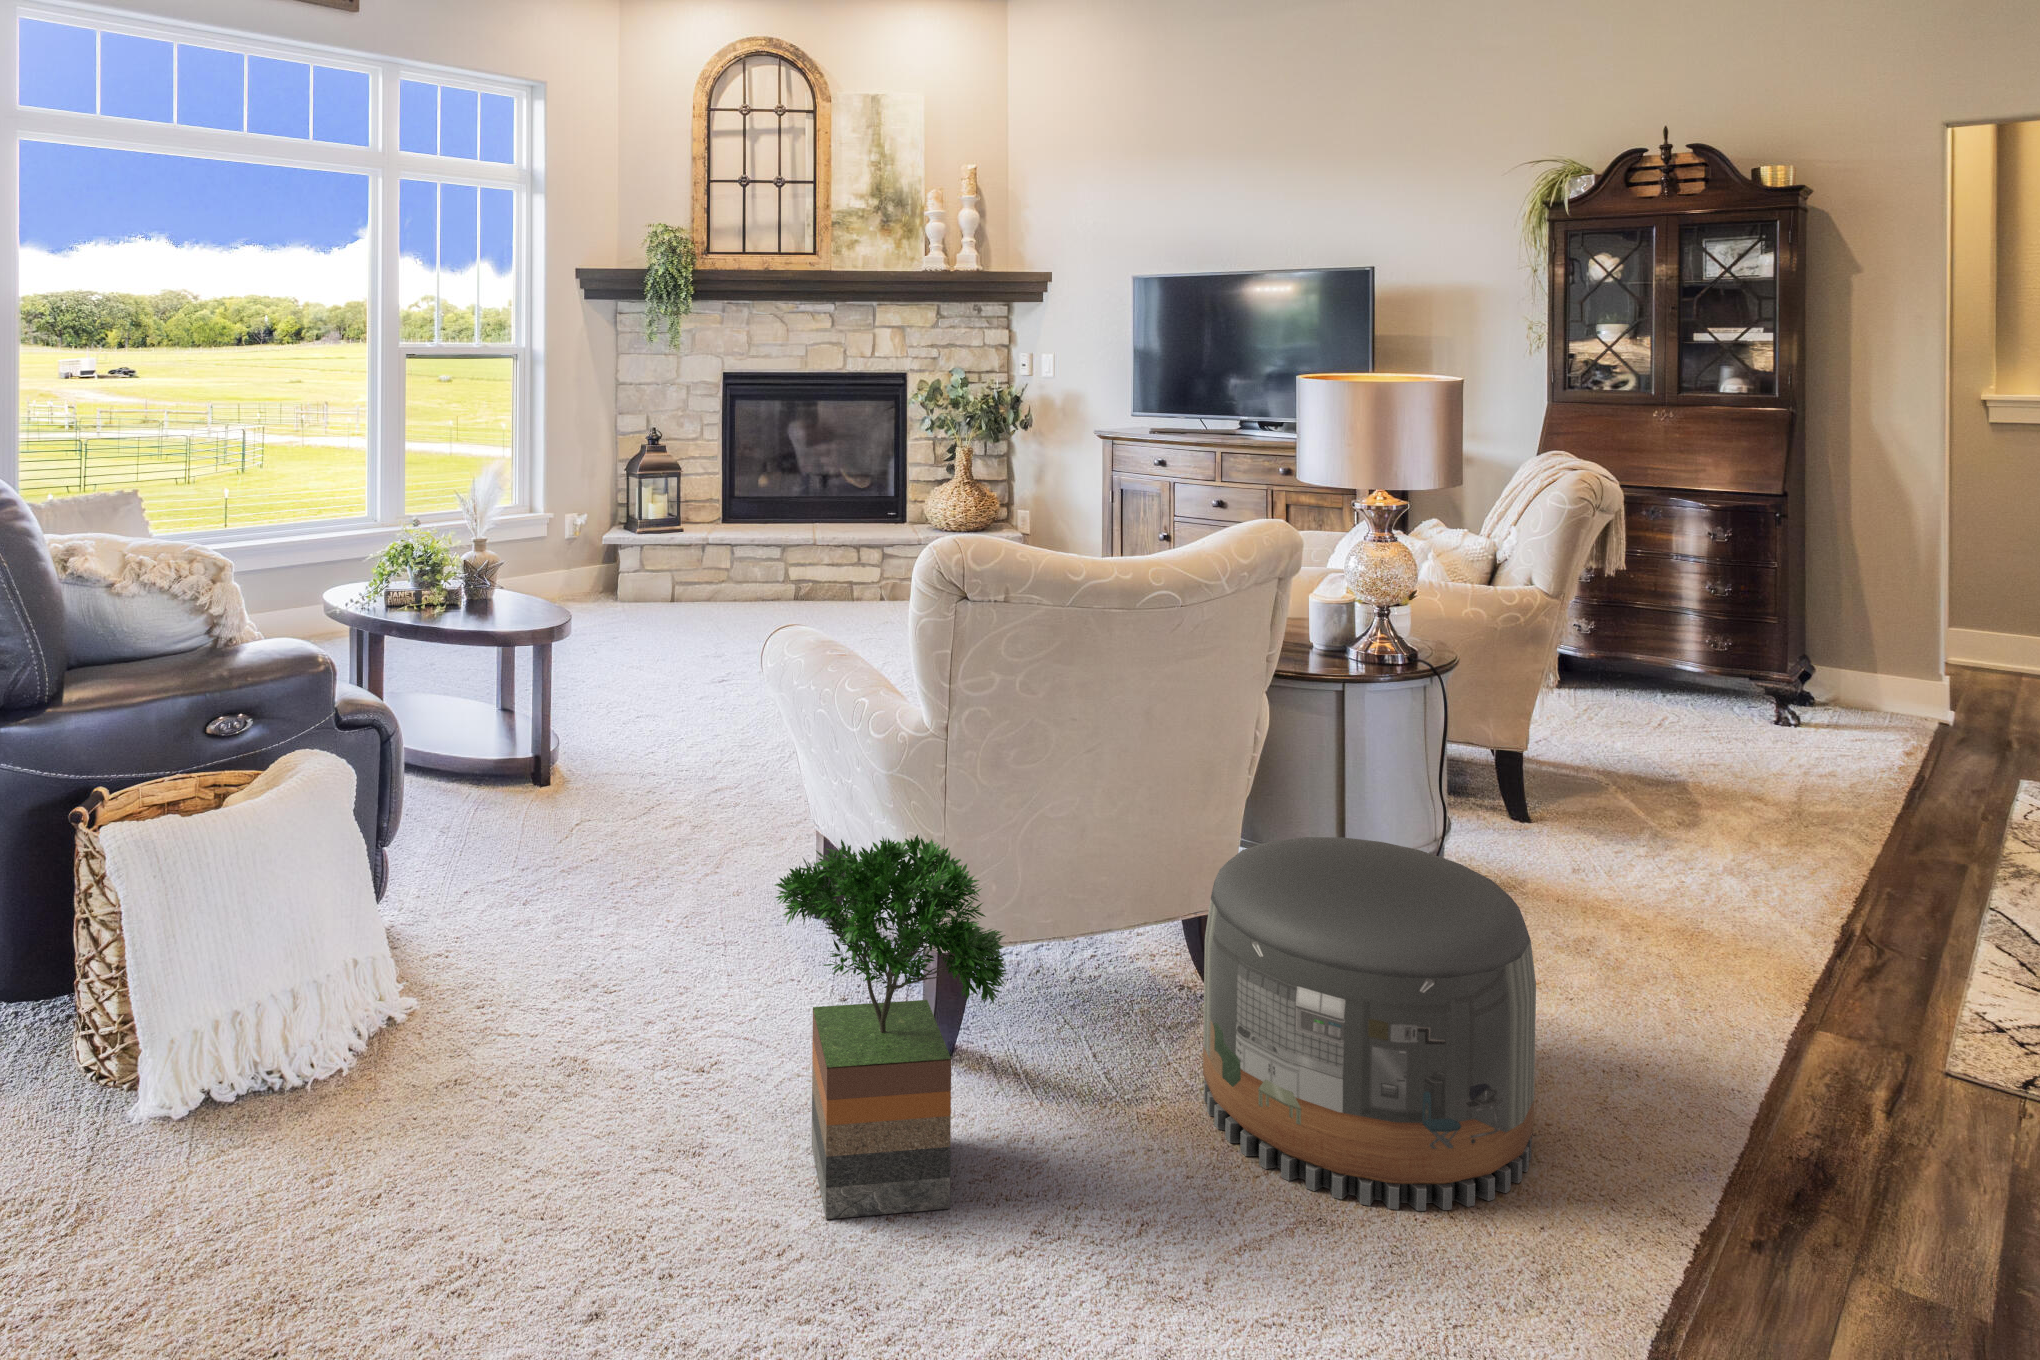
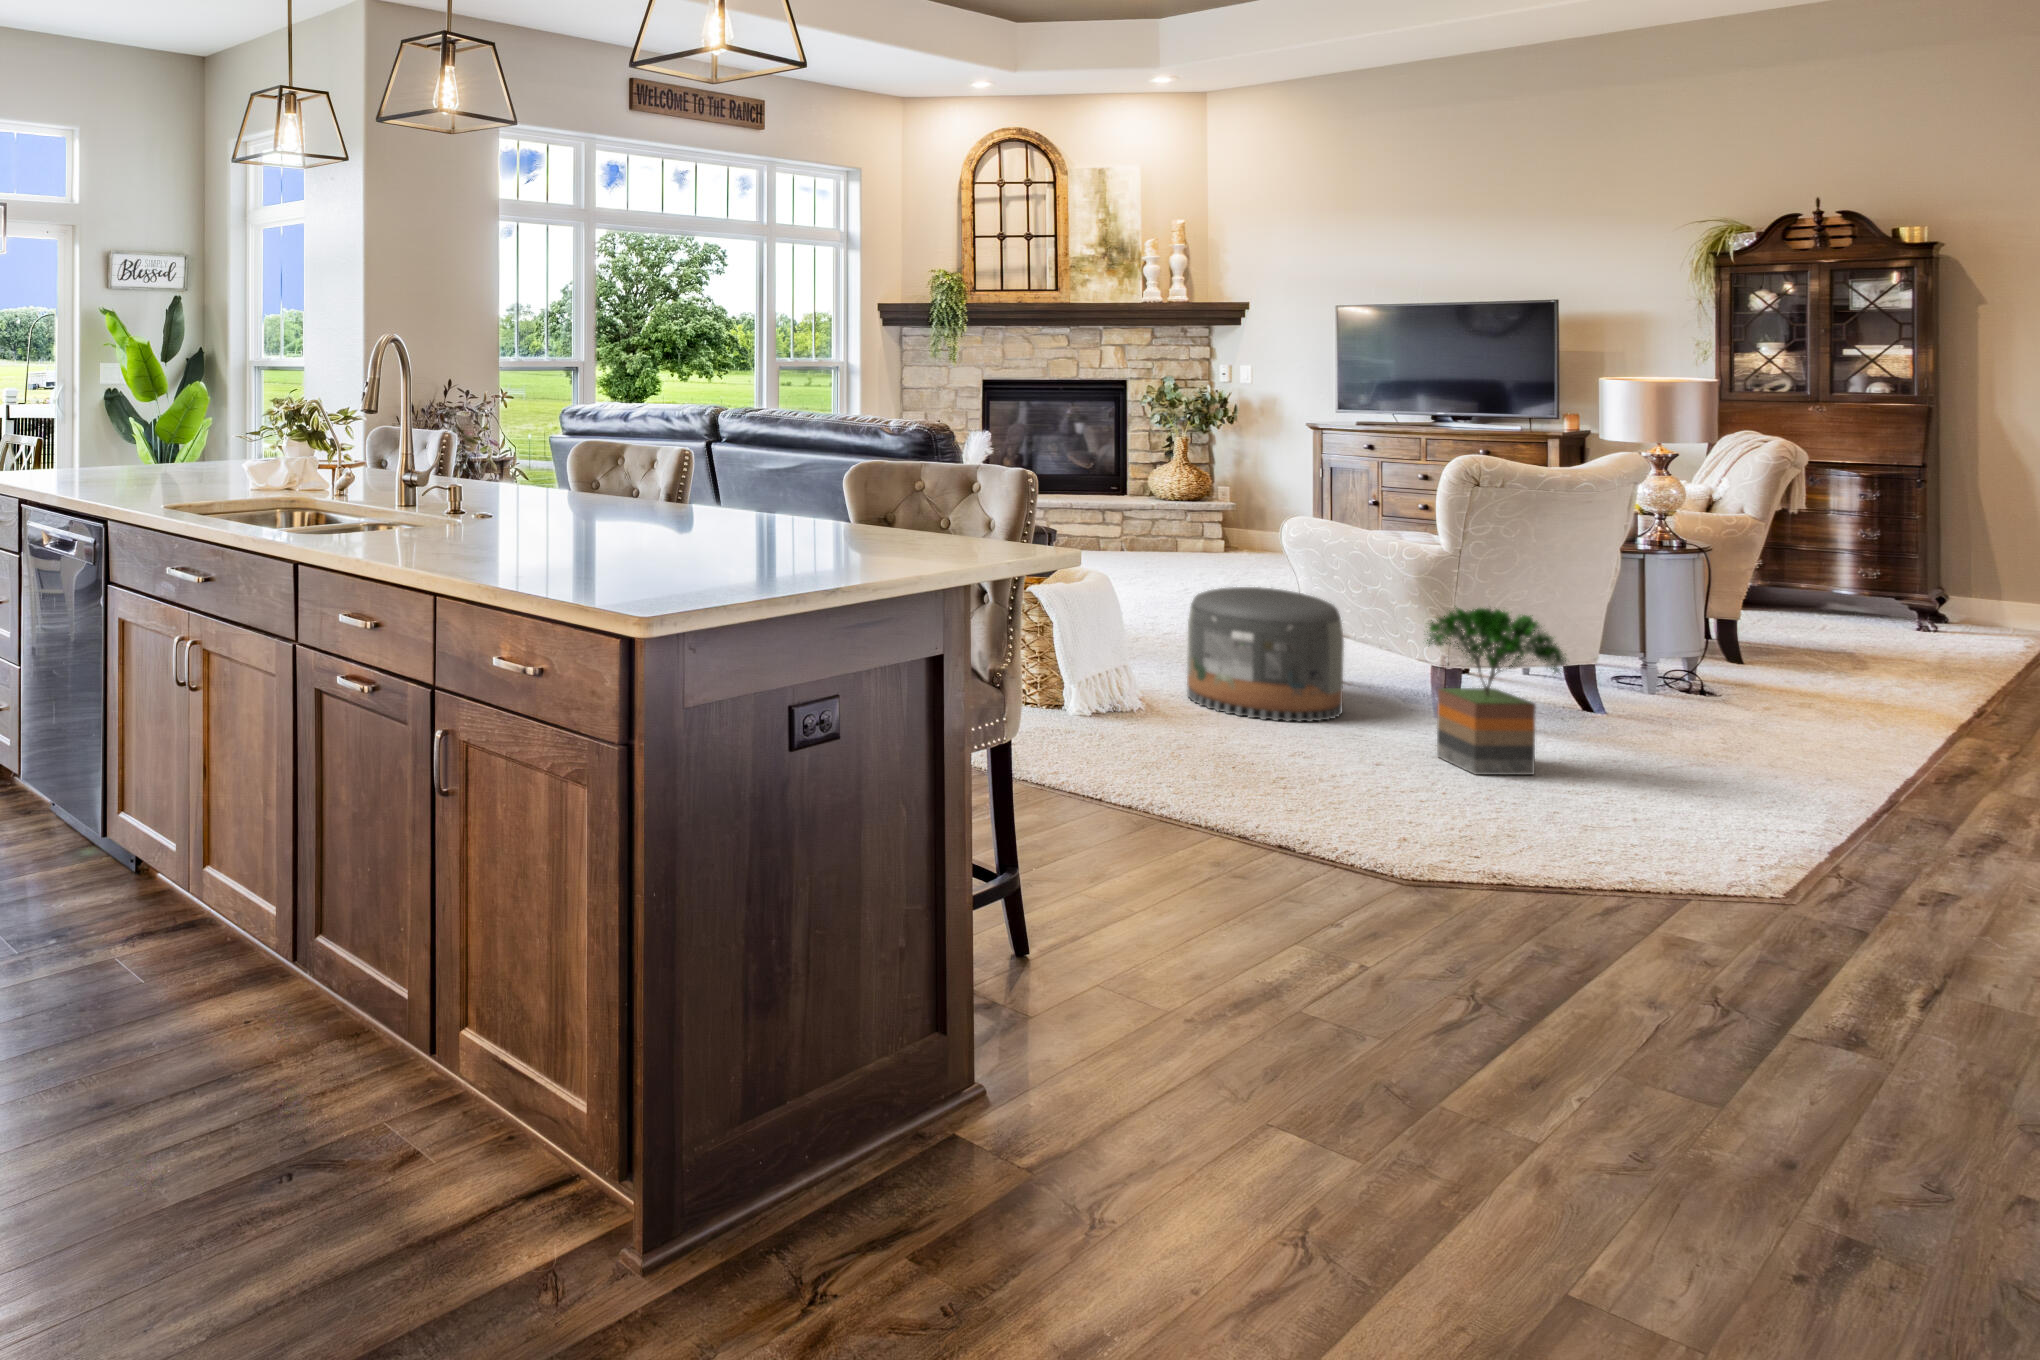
pouf: present [1203,837,1536,1211] -> present [1187,587,1344,722]

